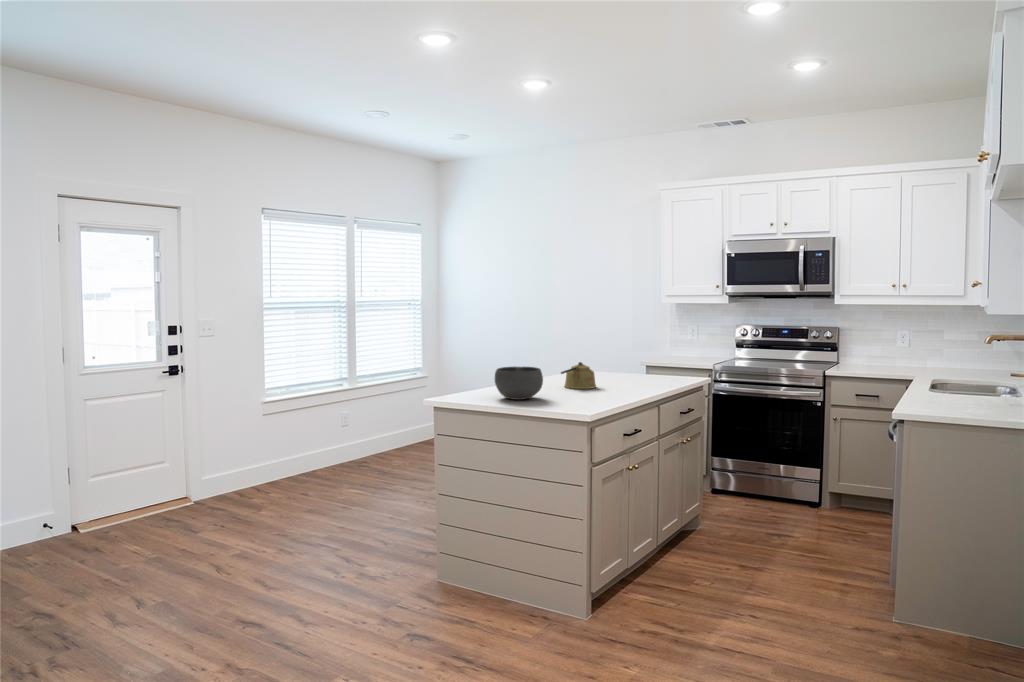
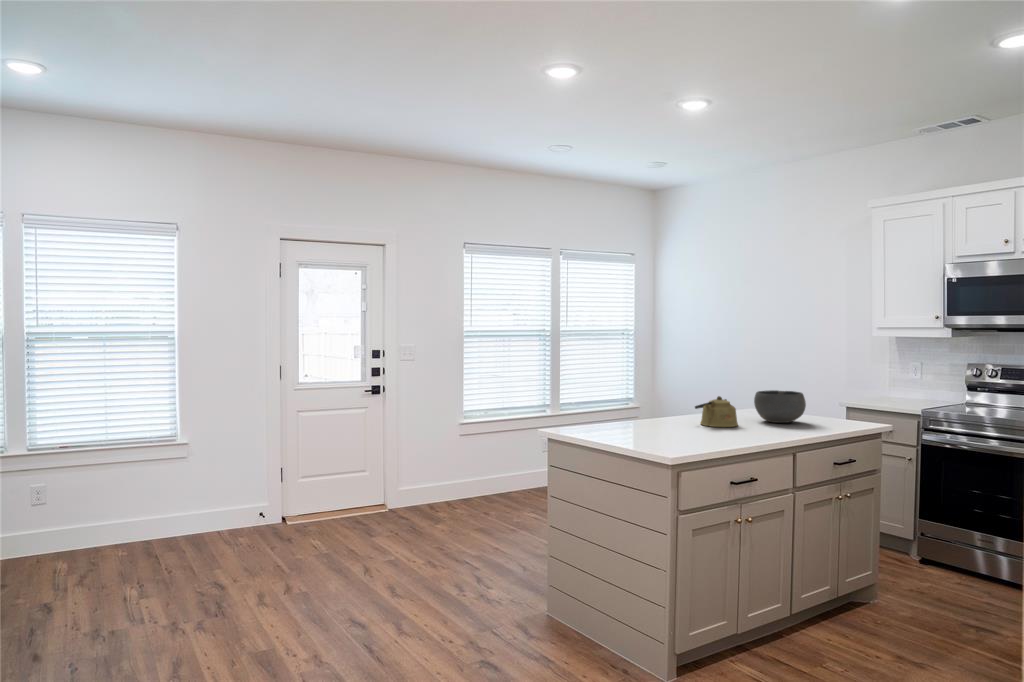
bowl: present [495,366,543,400] -> present [754,390,806,423]

